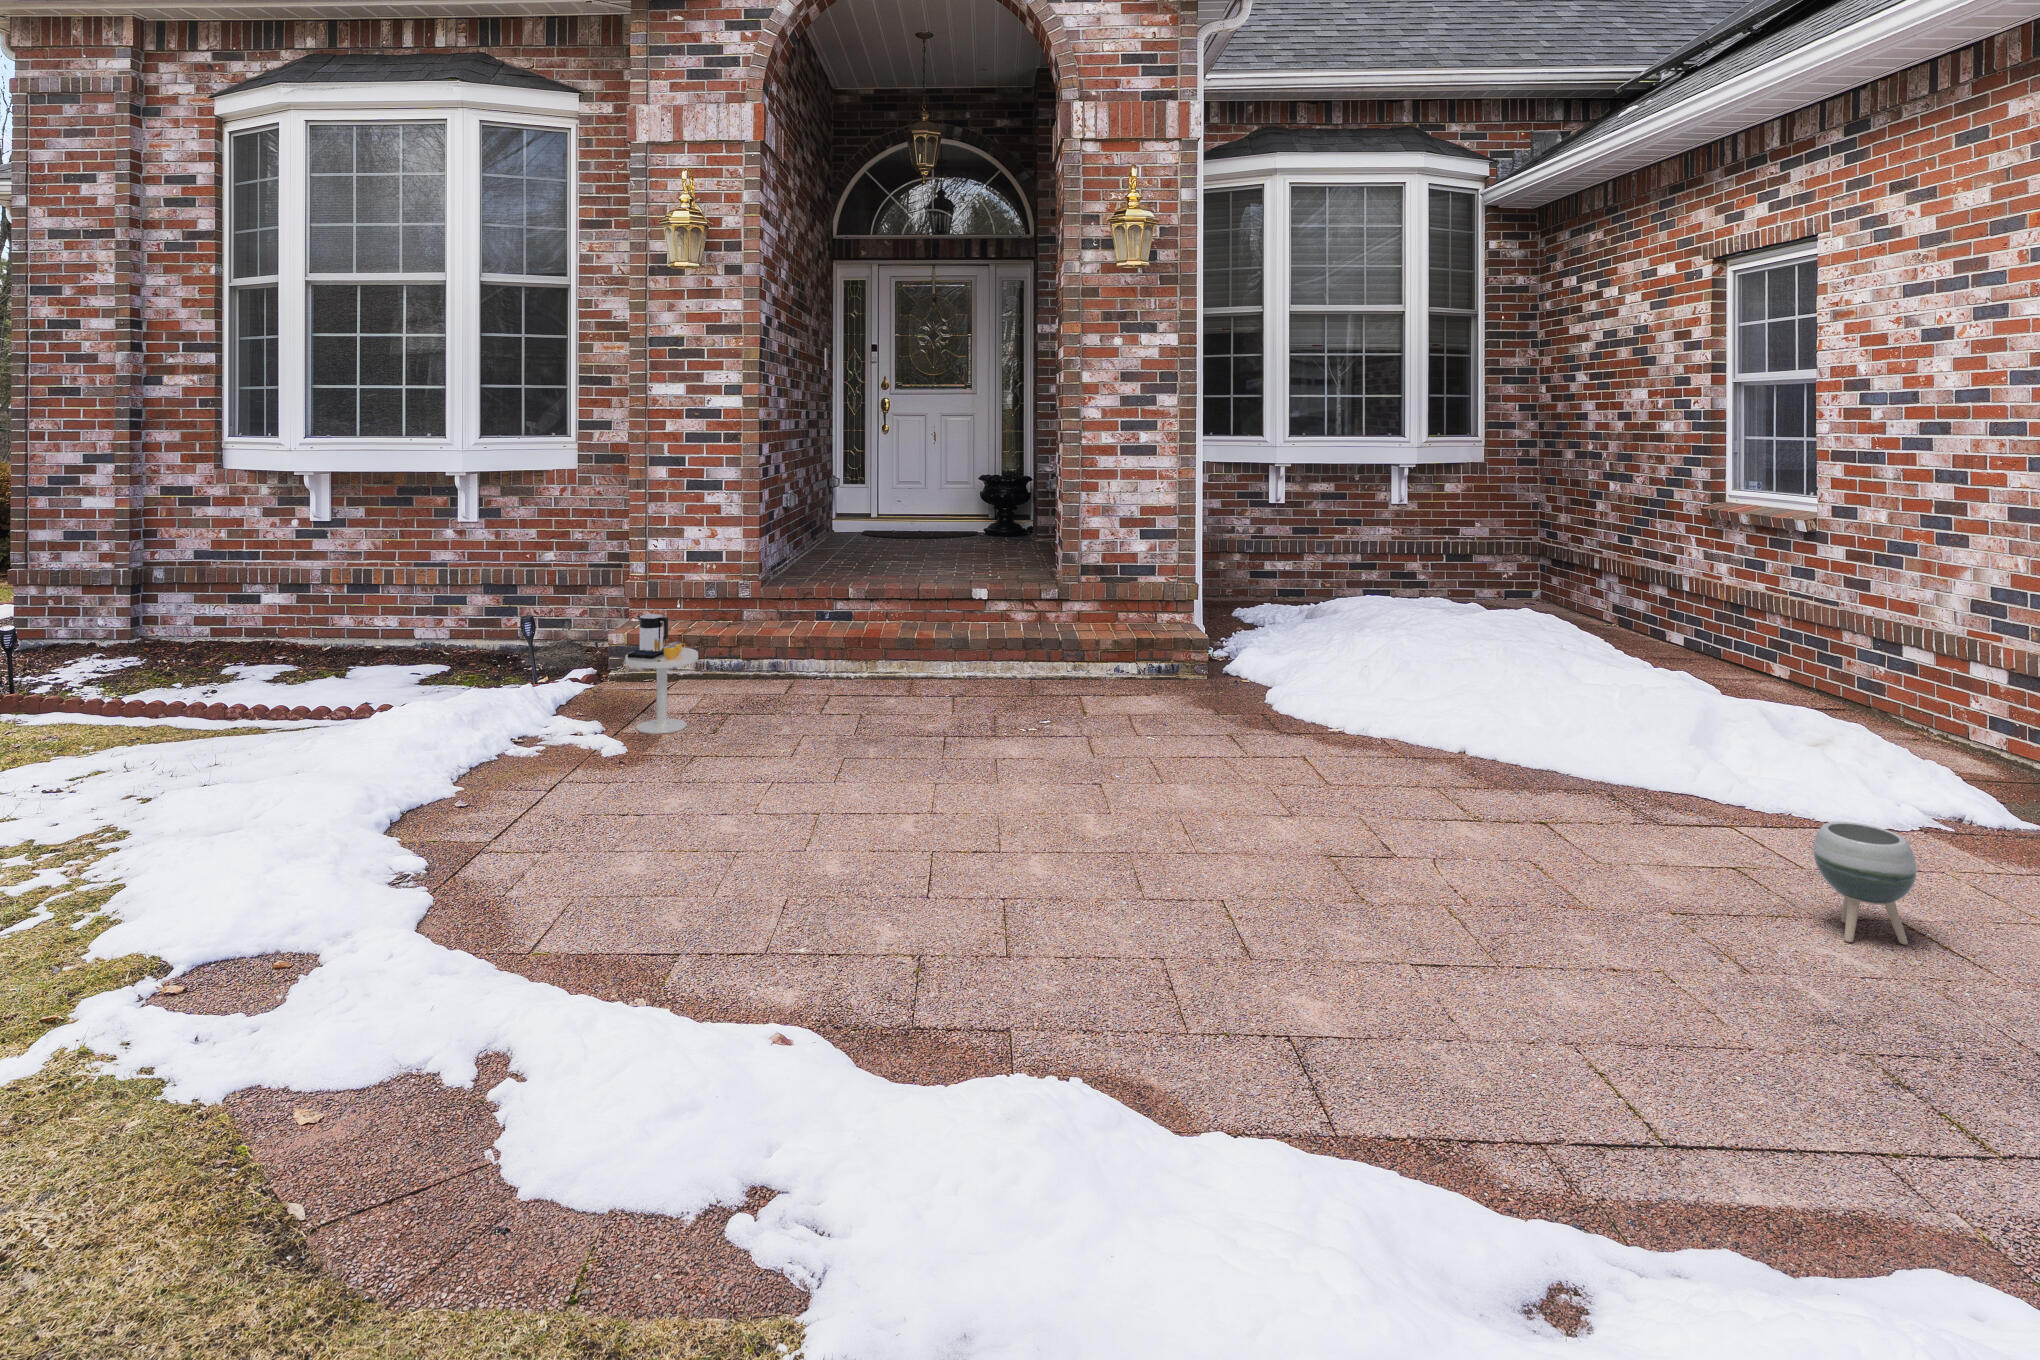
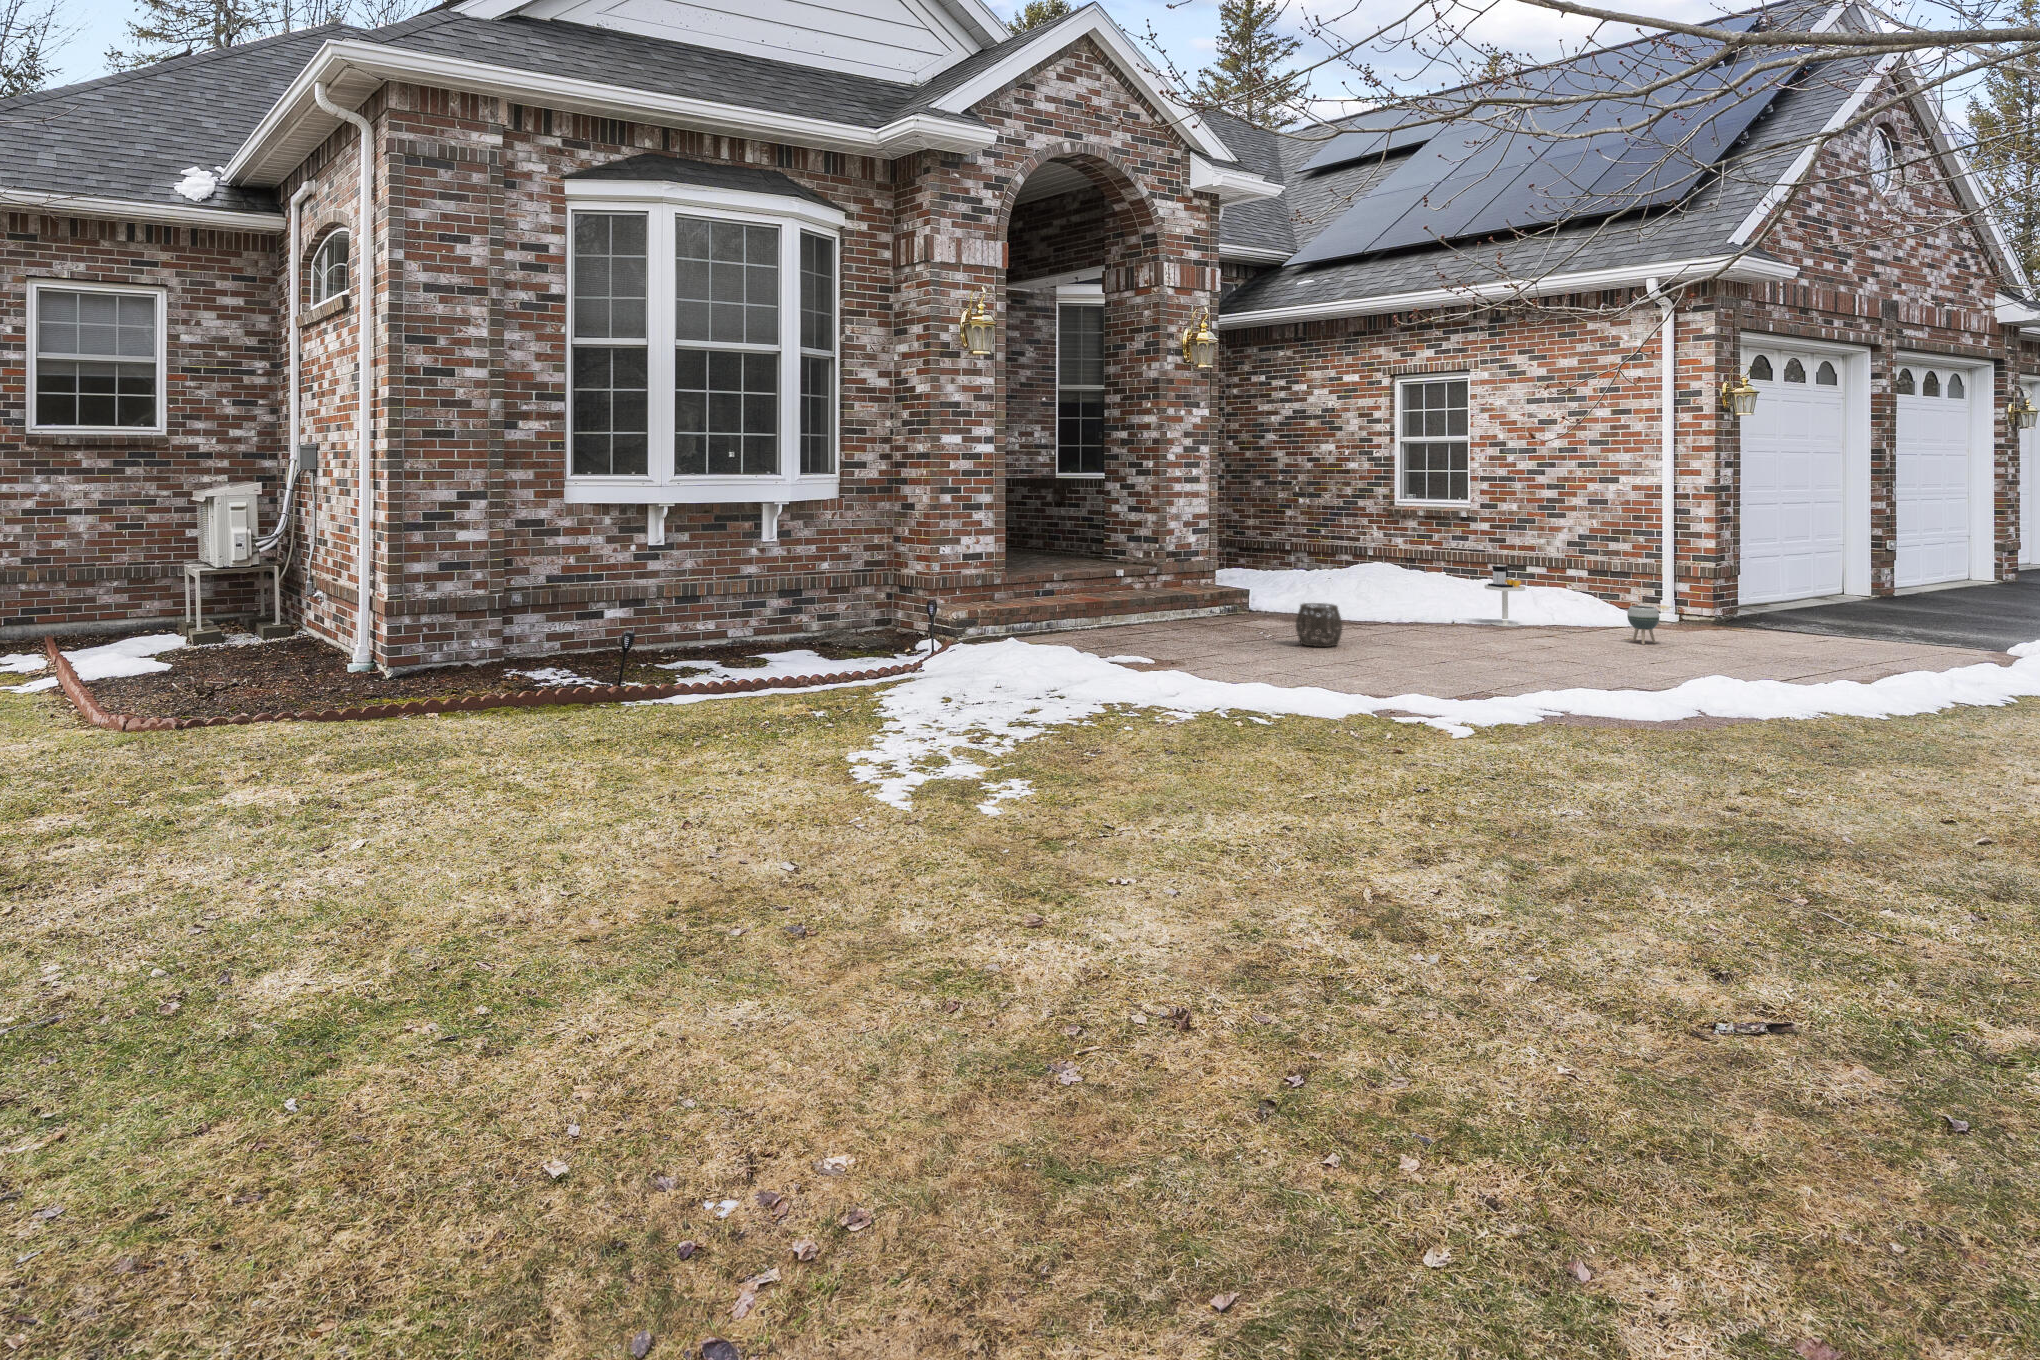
side table: present [625,614,698,734] -> present [1484,565,1525,627]
woven basket: none [997,694,1088,791] -> present [1296,603,1342,647]

